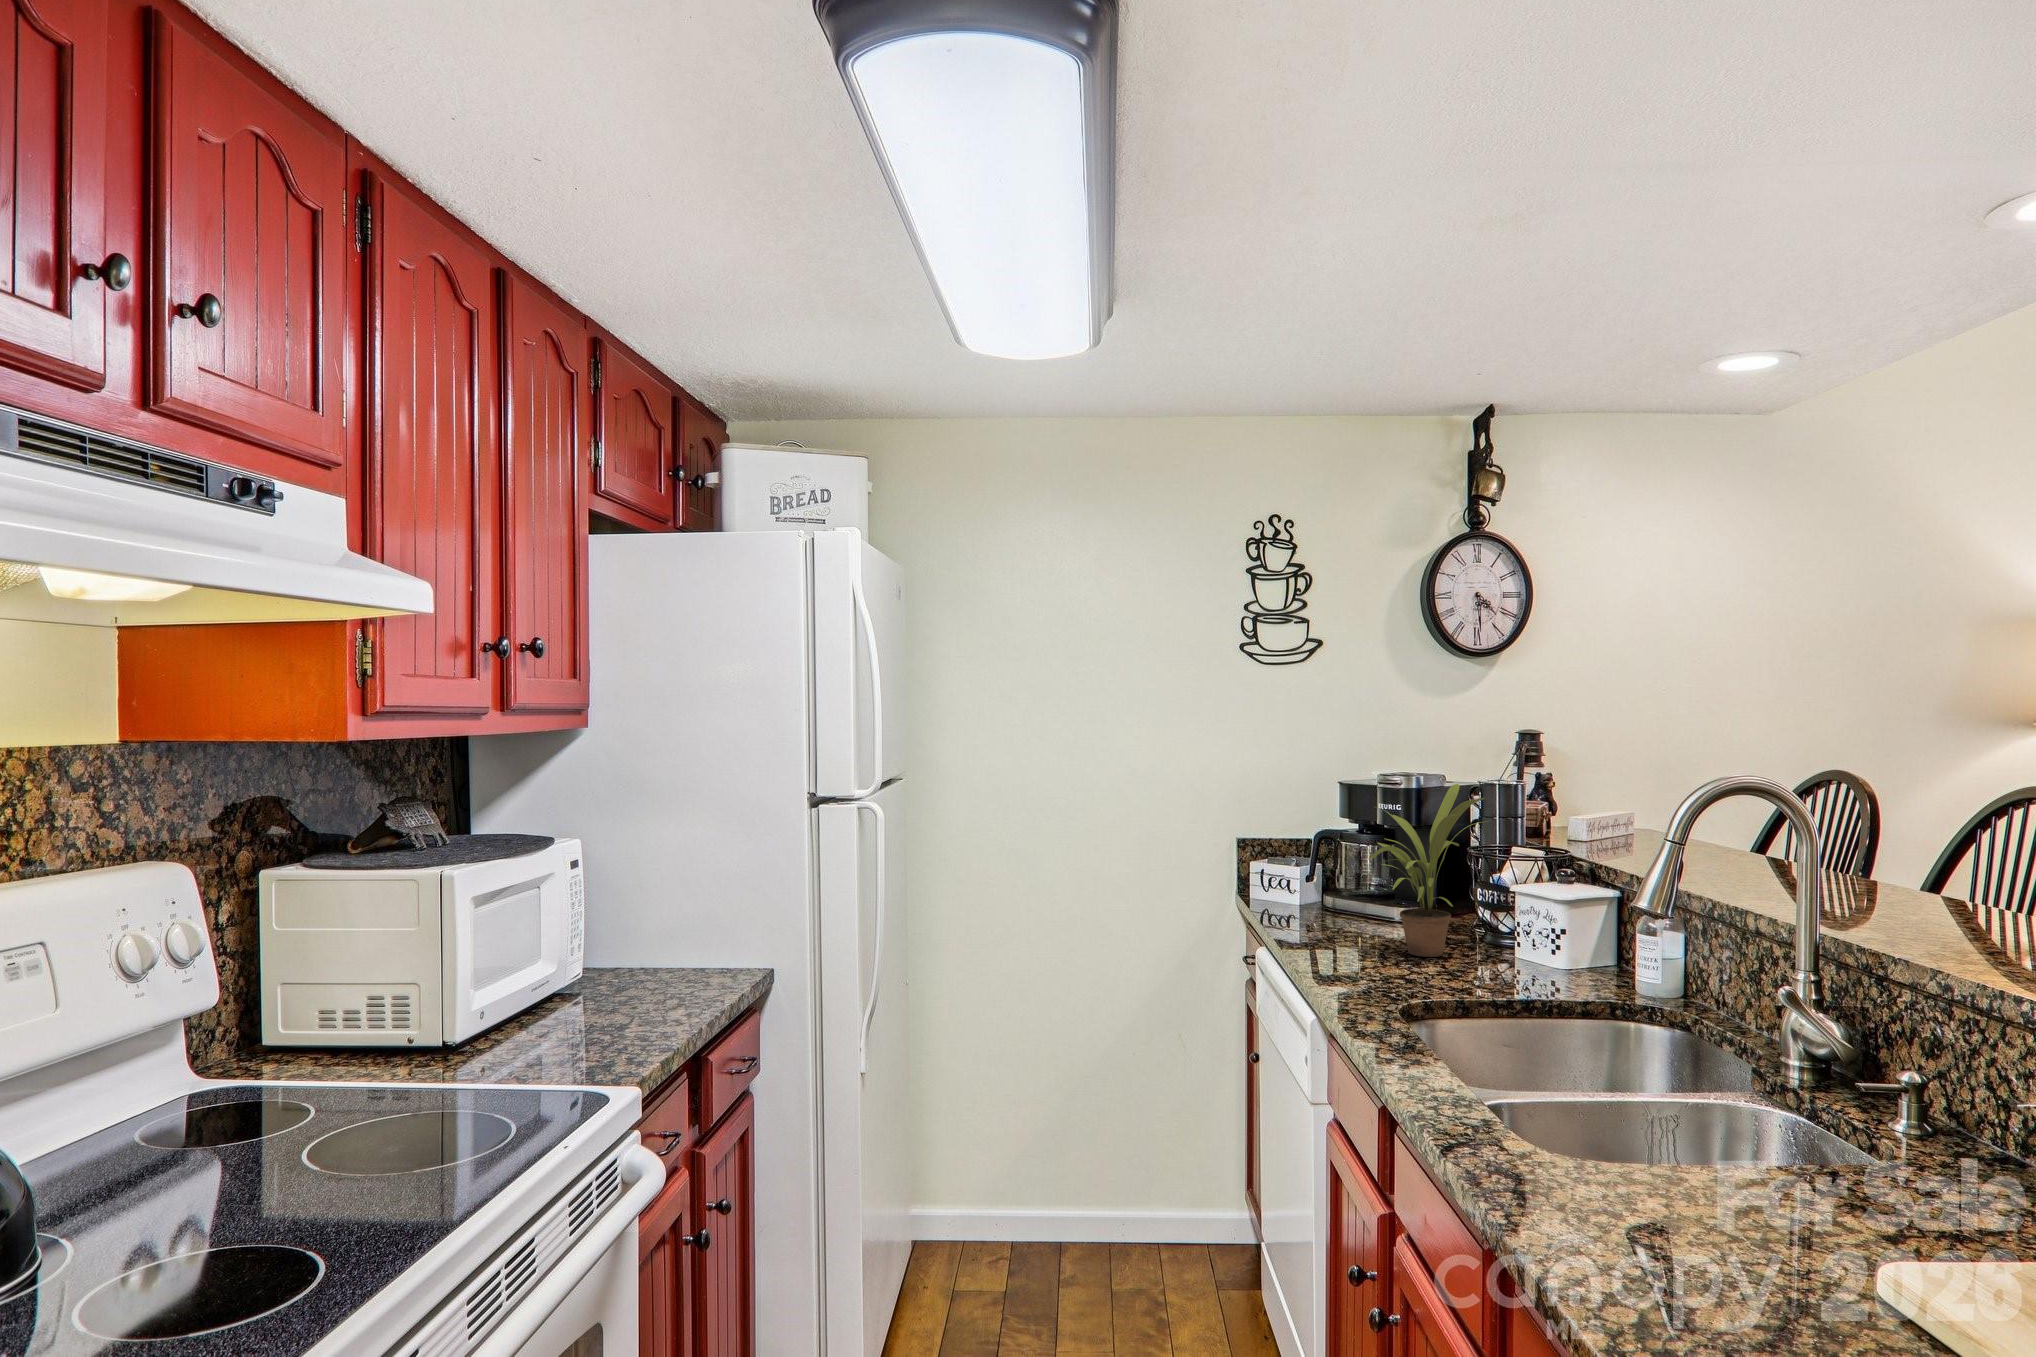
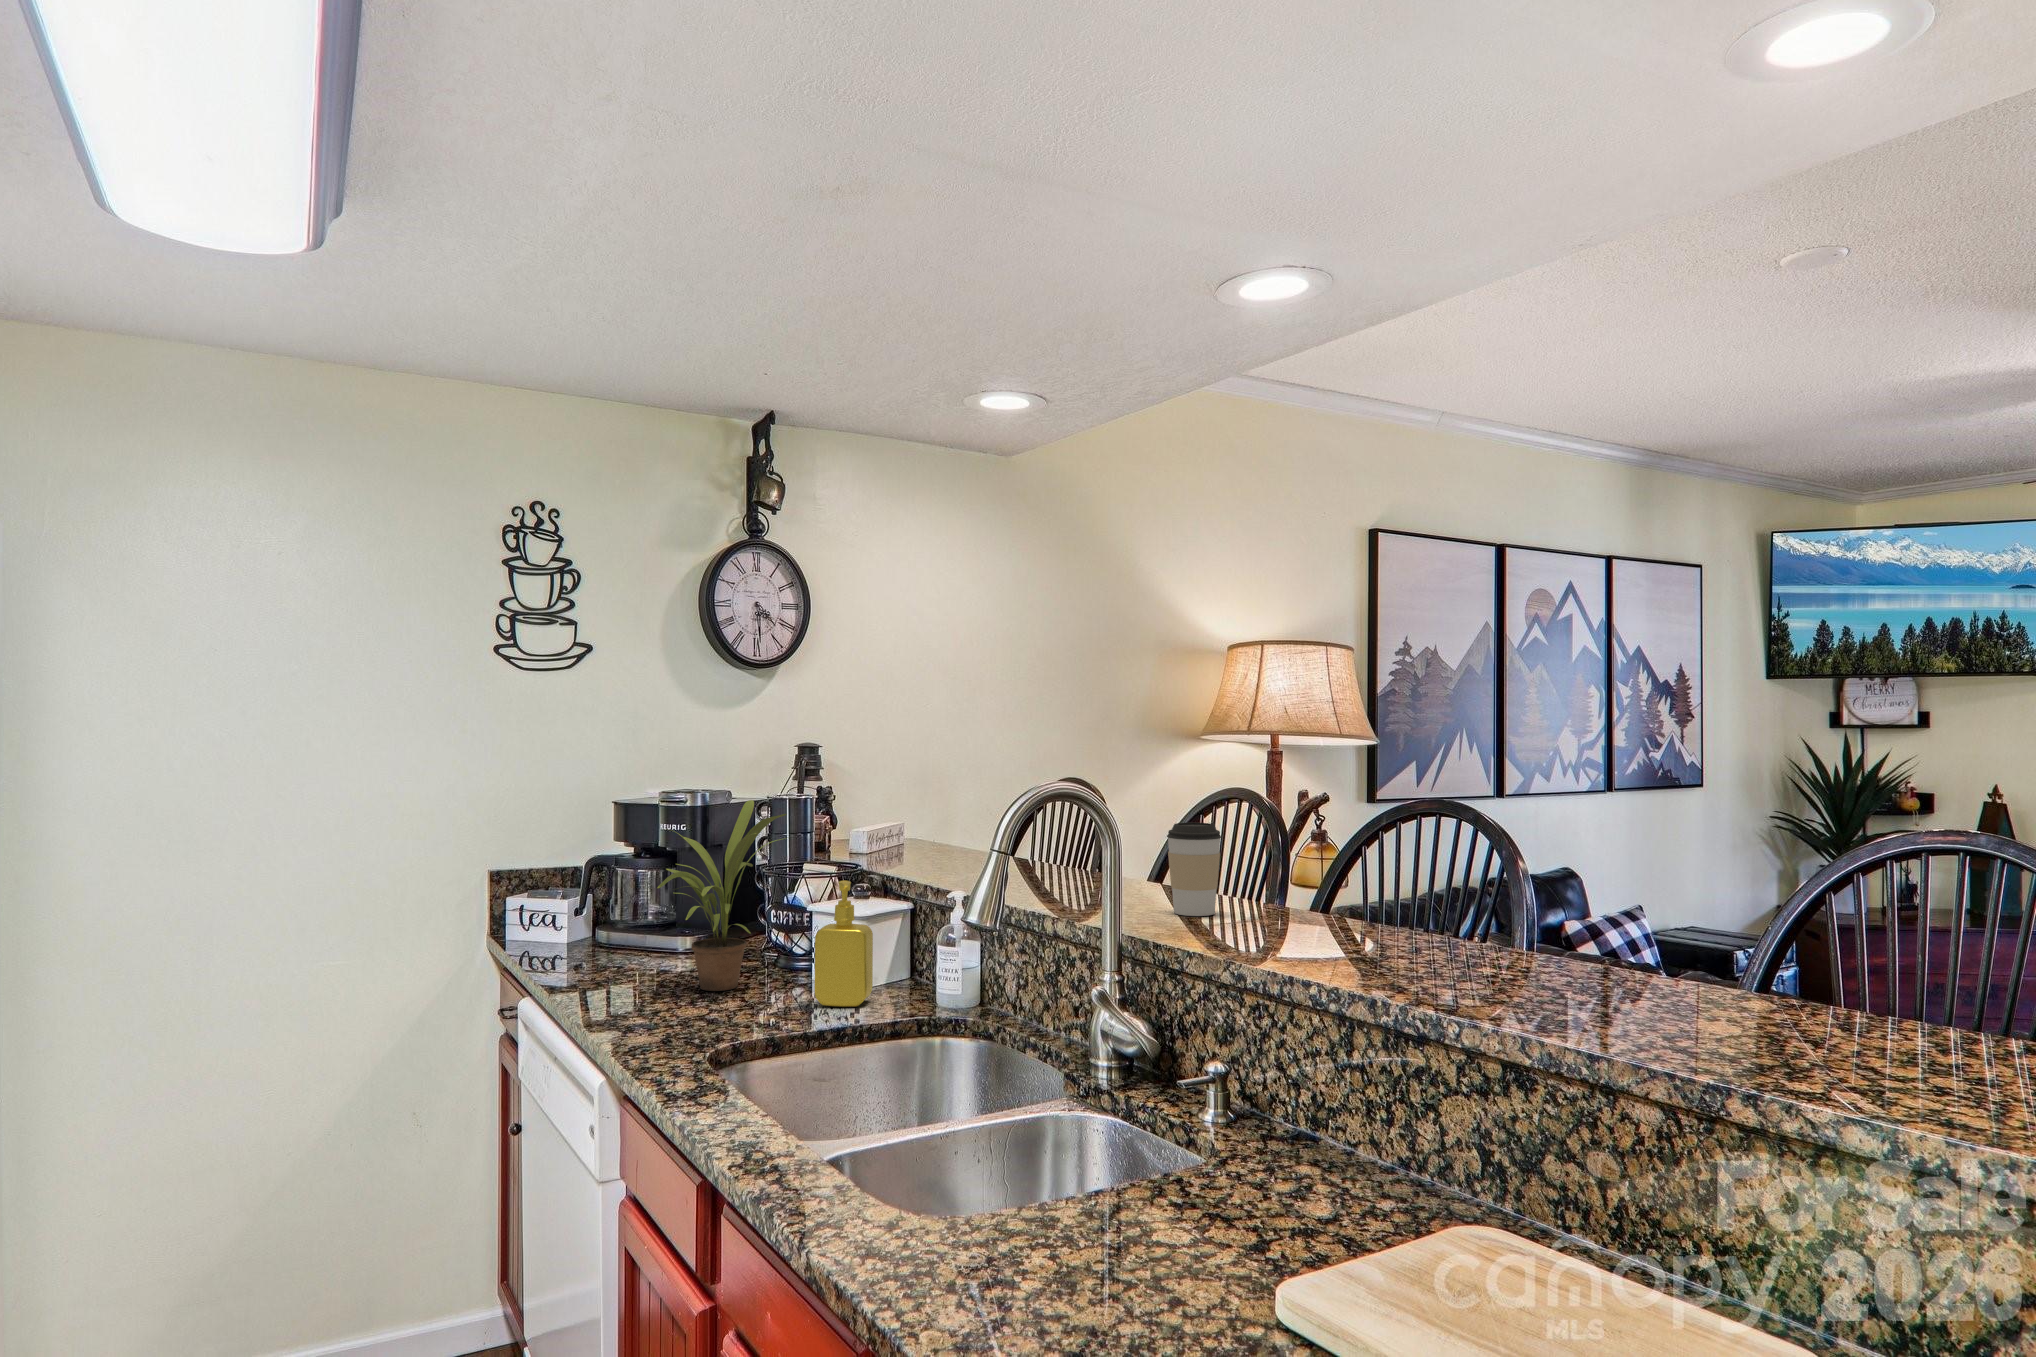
coffee cup: none [1900,826,1973,929] -> present [1167,822,1221,916]
soap dispenser: none [1511,864,1571,984] -> present [815,880,873,1007]

